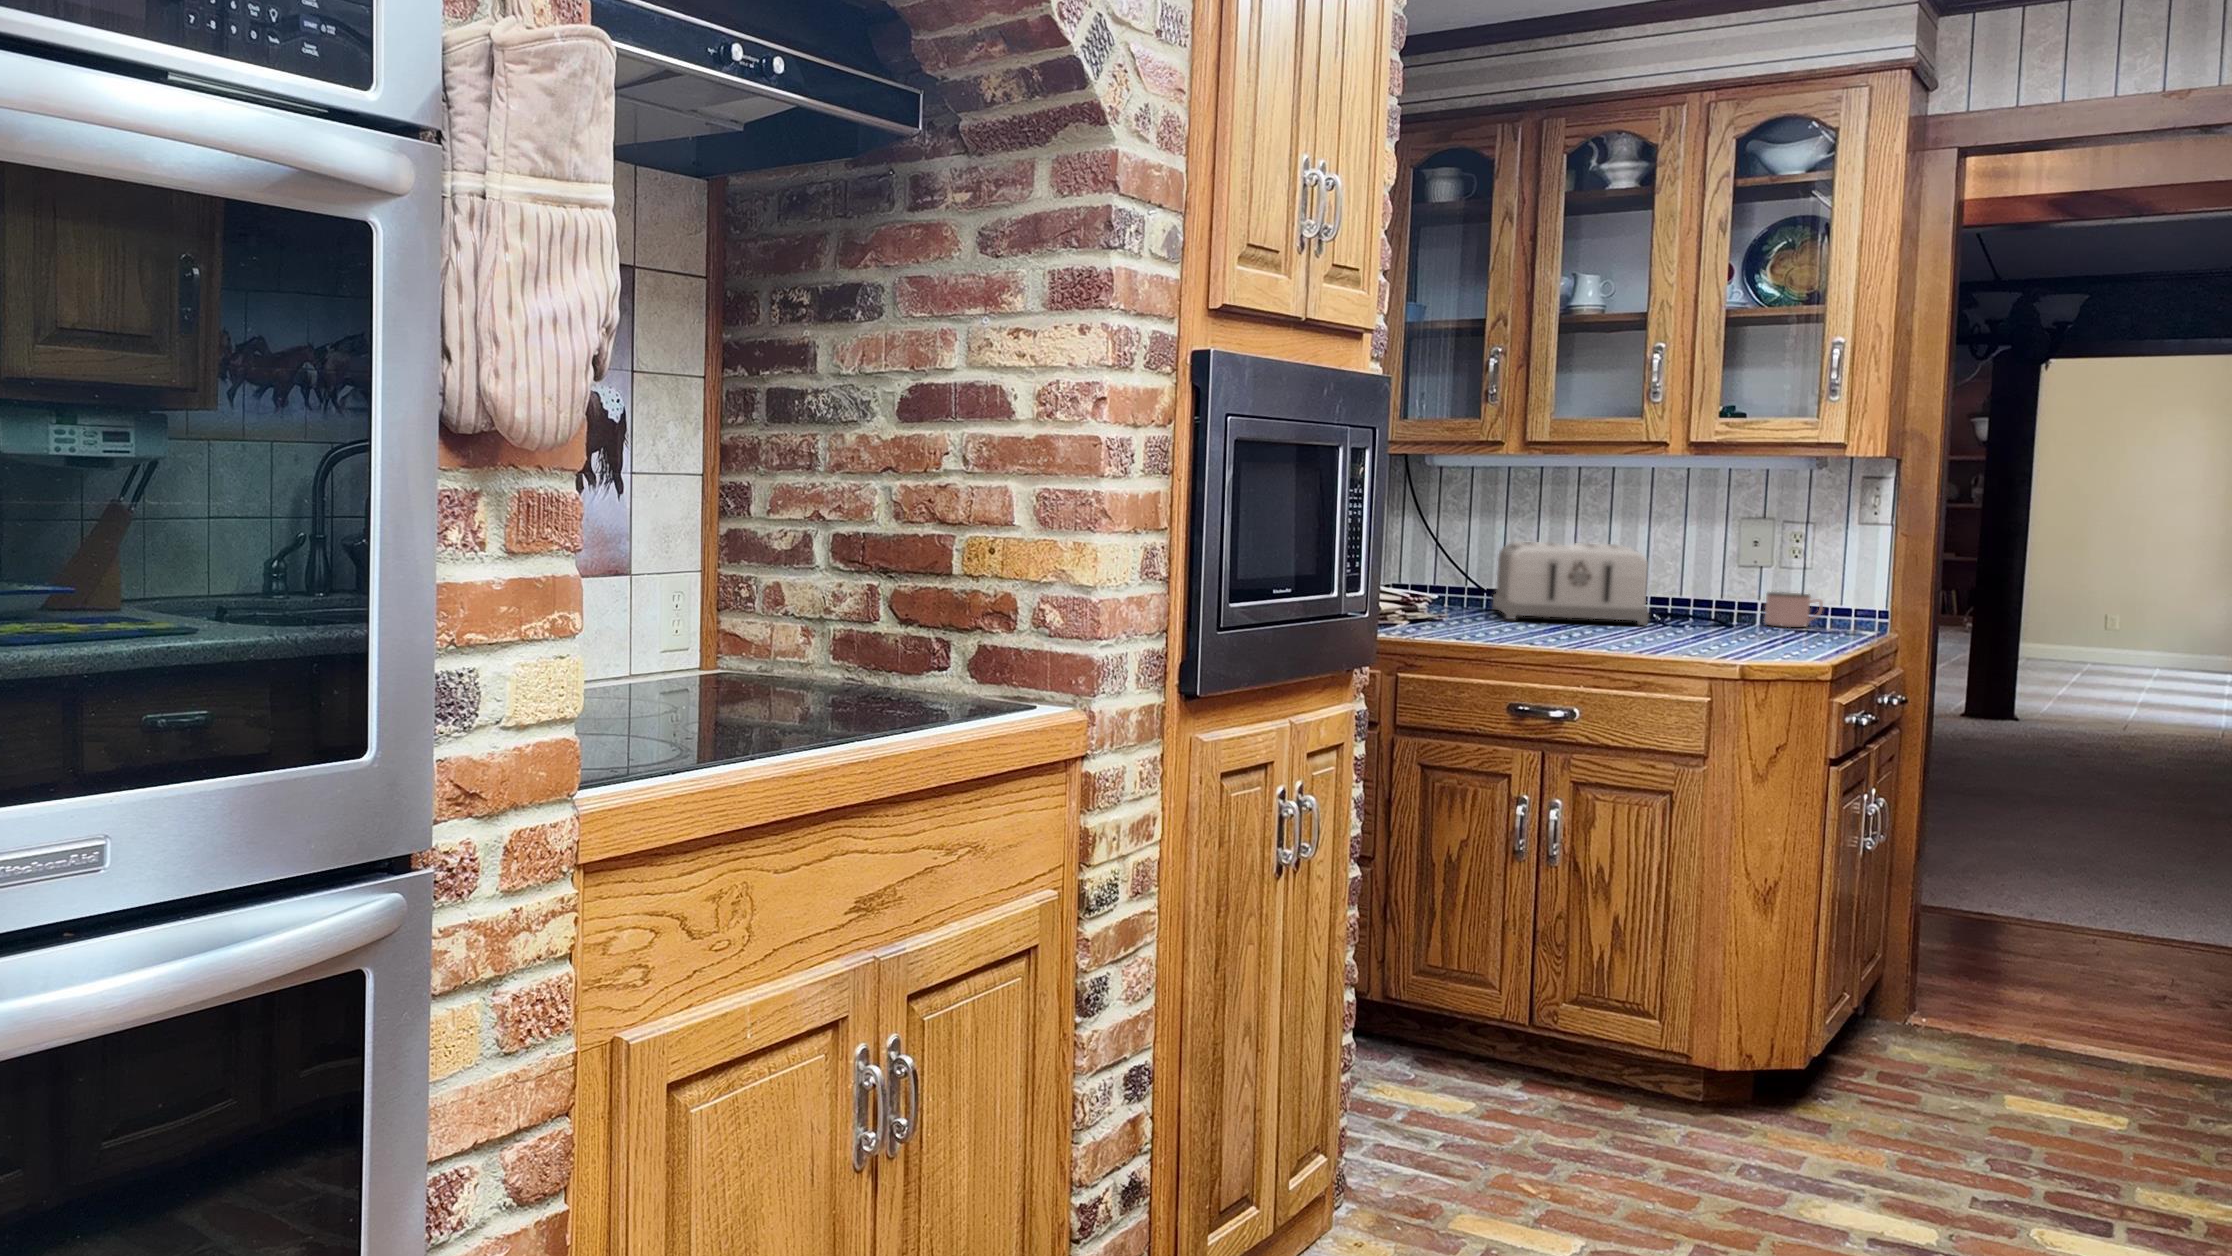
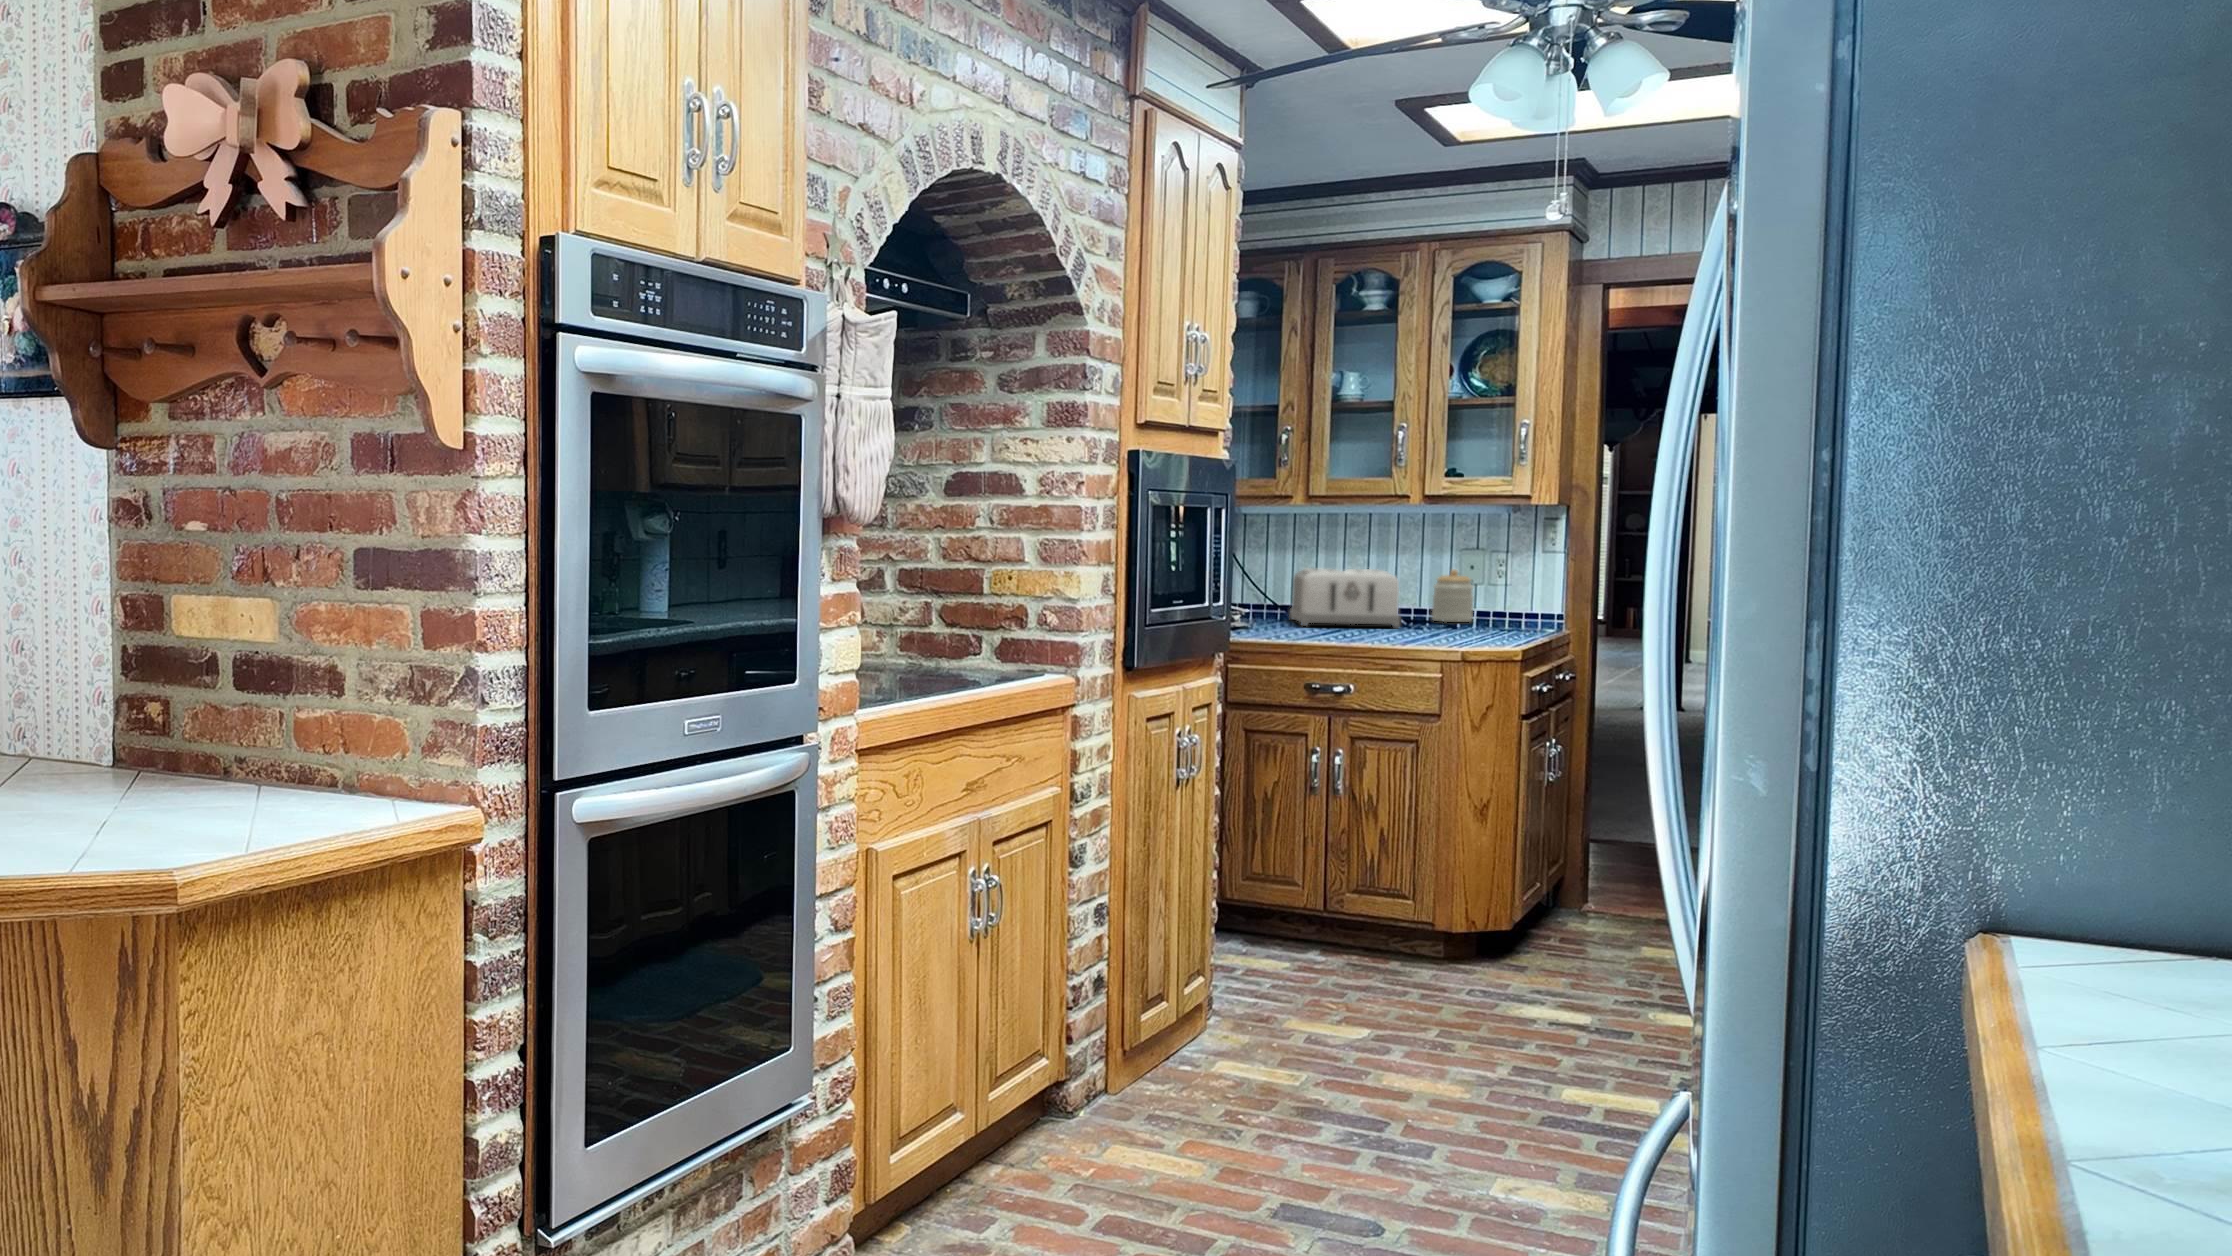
jar: none [1694,546,1757,618] -> present [1432,569,1473,622]
mug: present [1765,592,1823,627] -> none [1480,602,1519,627]

